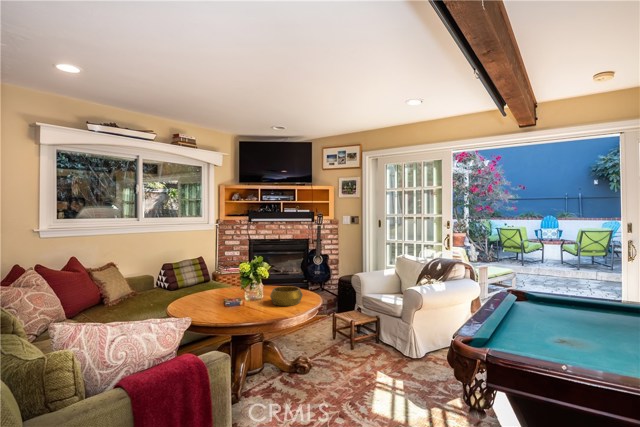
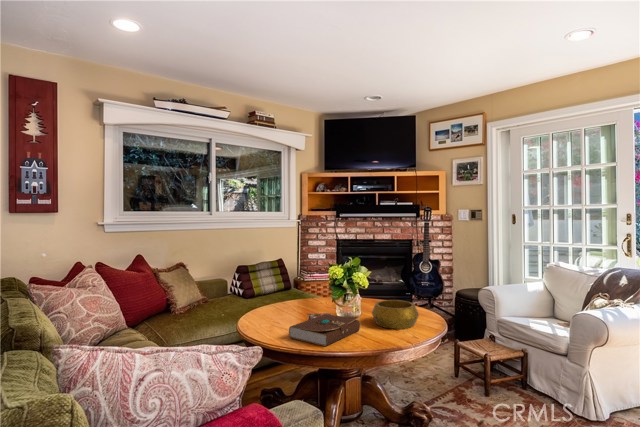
book: none [208,299,261,320] -> present [289,314,360,346]

